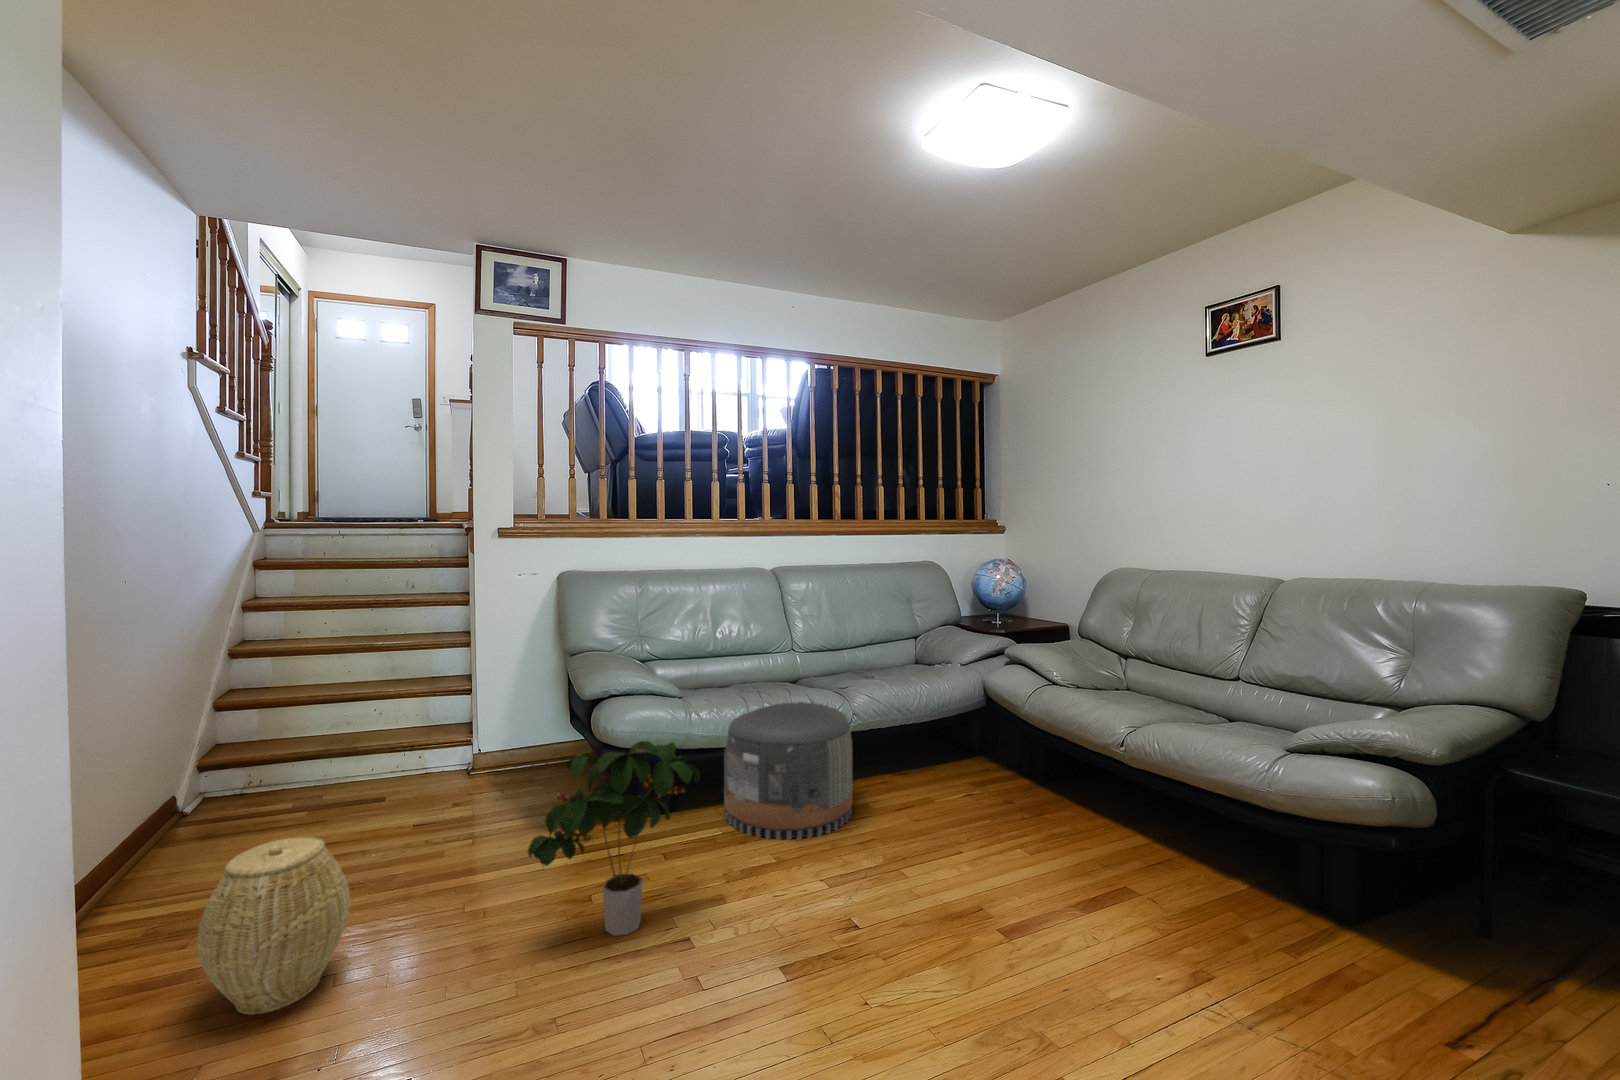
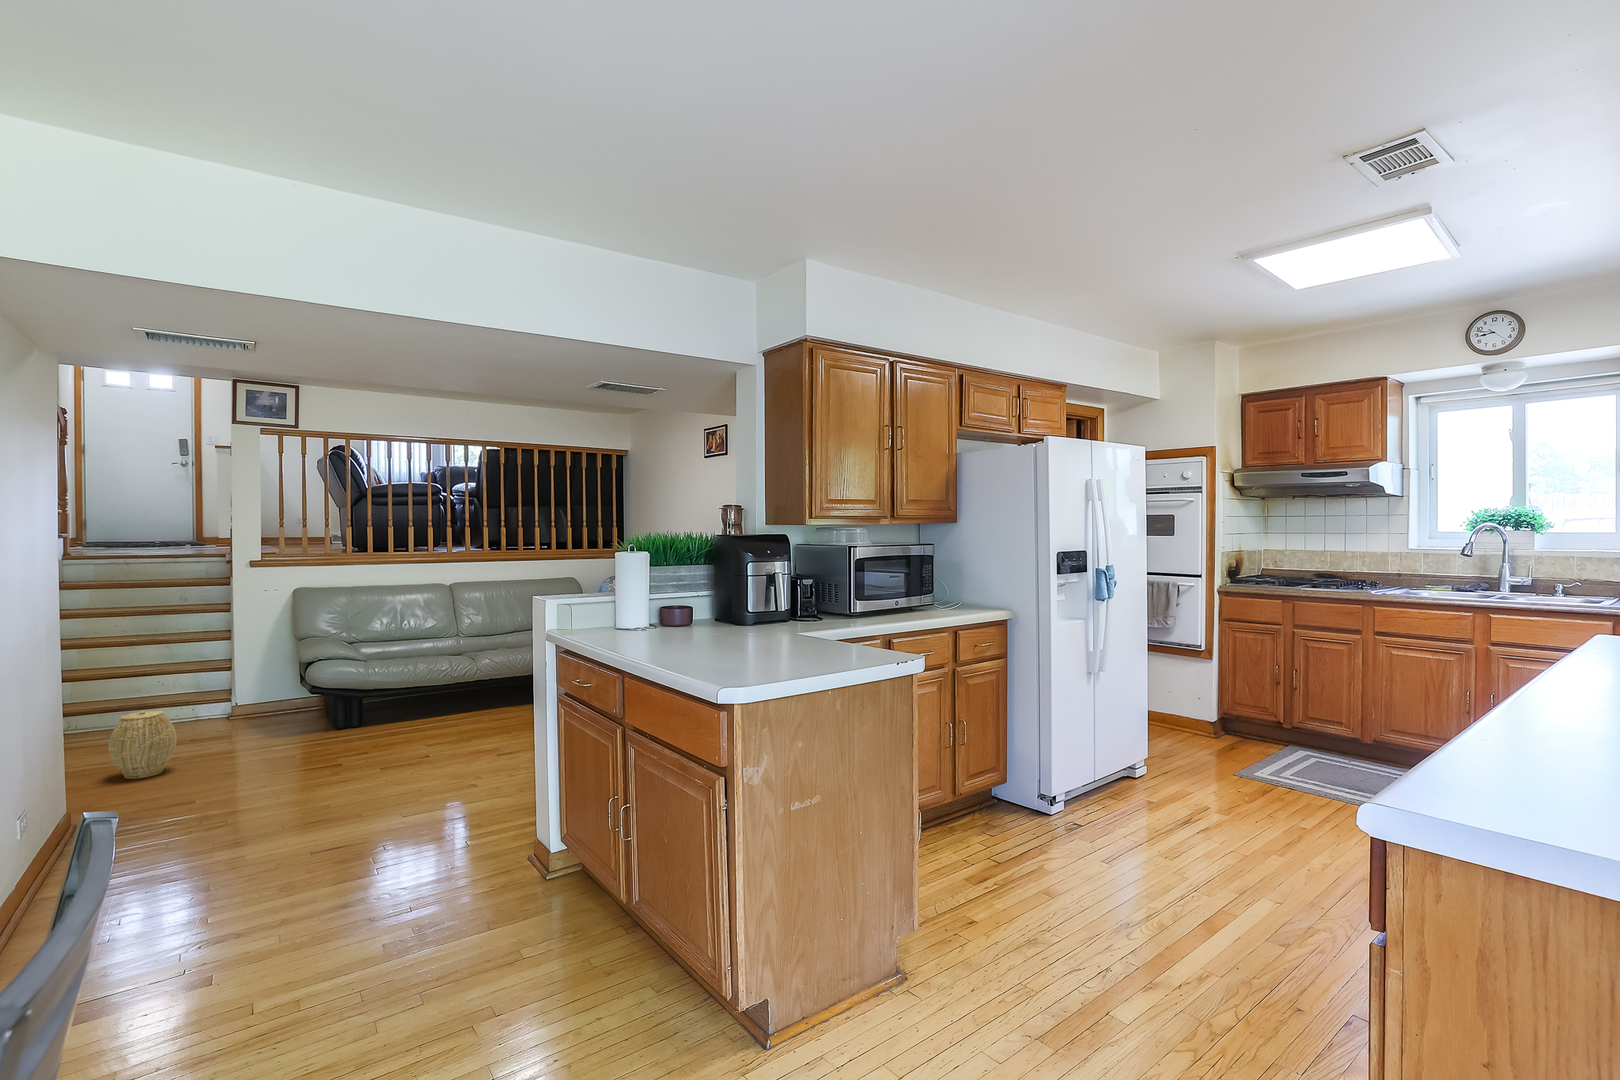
pouf: present [724,702,852,840] -> none [391,660,470,728]
potted plant: present [528,741,700,936] -> none [265,668,358,755]

